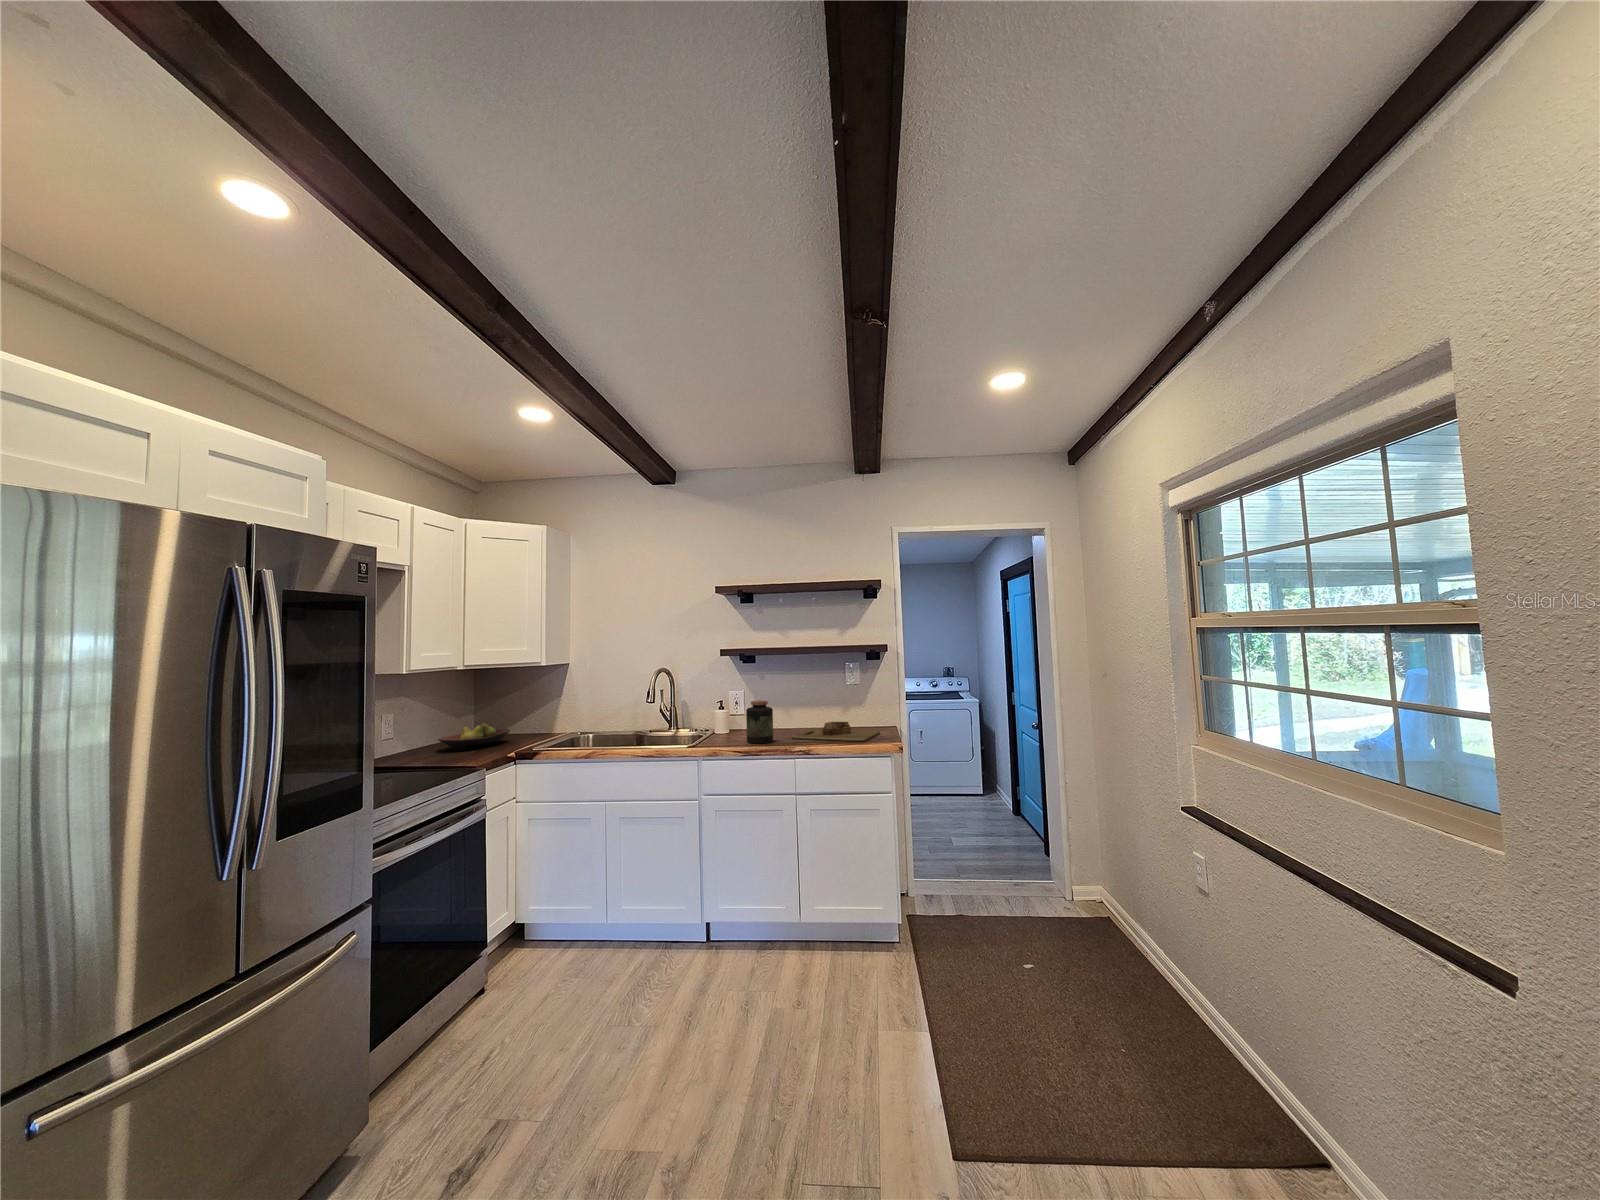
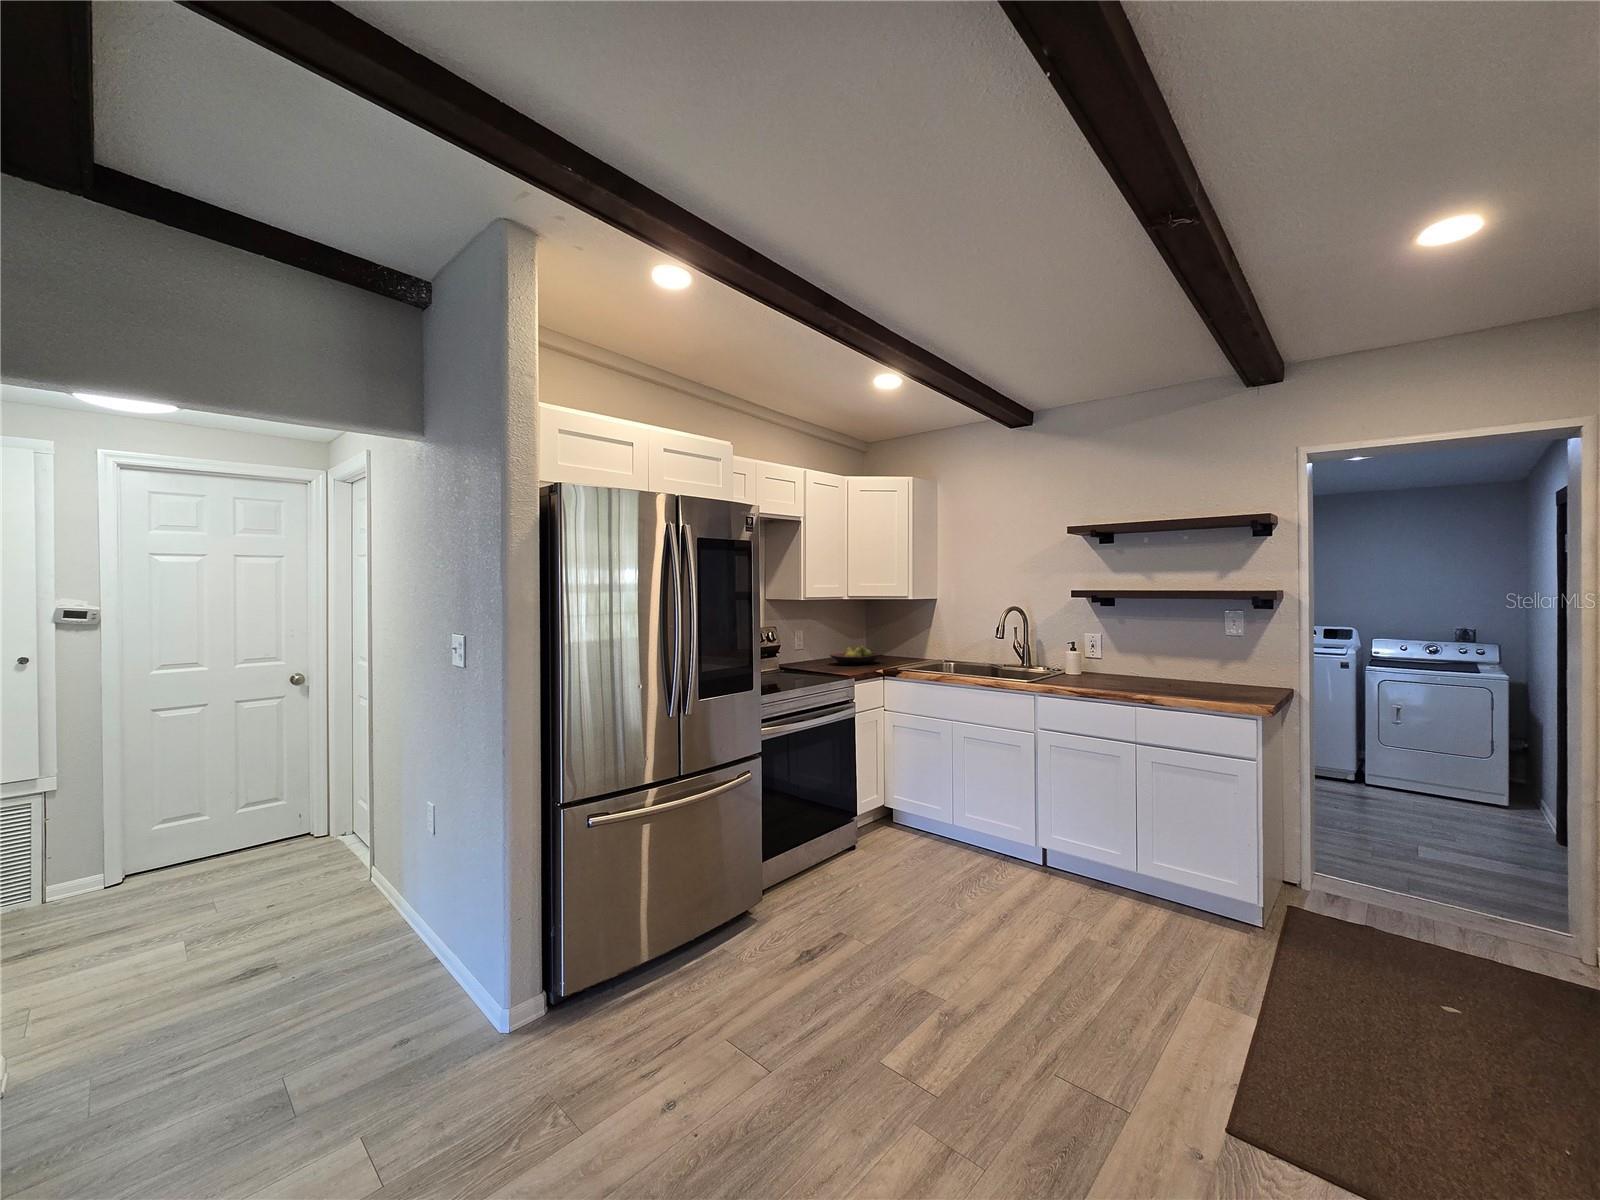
jar: present [746,701,773,744] -> none [1091,644,1121,688]
cutting board: present [792,722,880,741] -> none [1145,674,1266,699]

